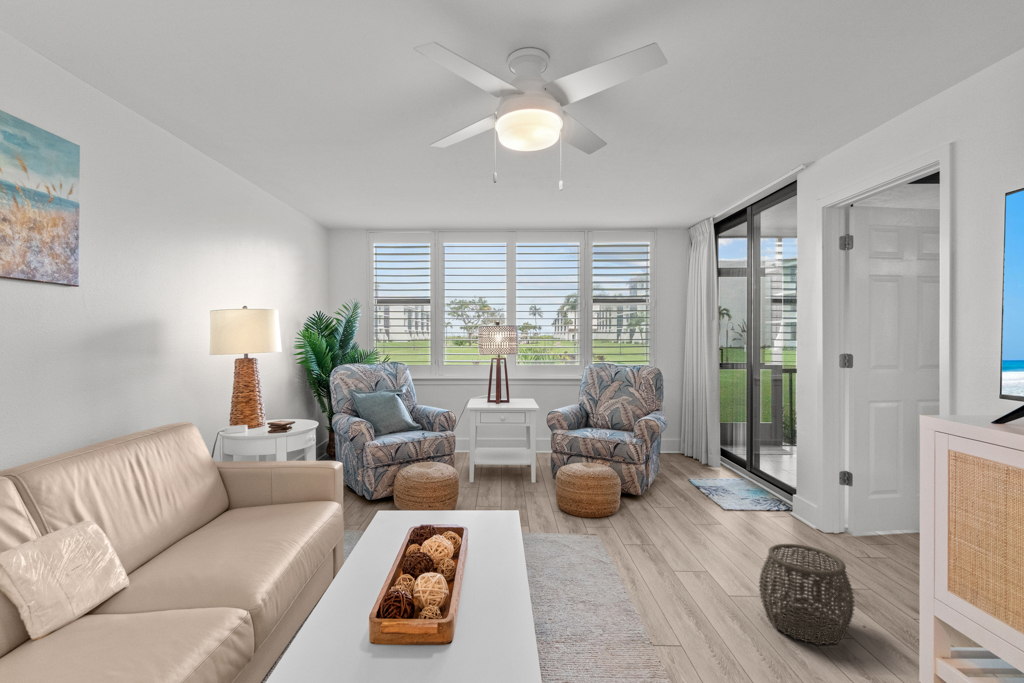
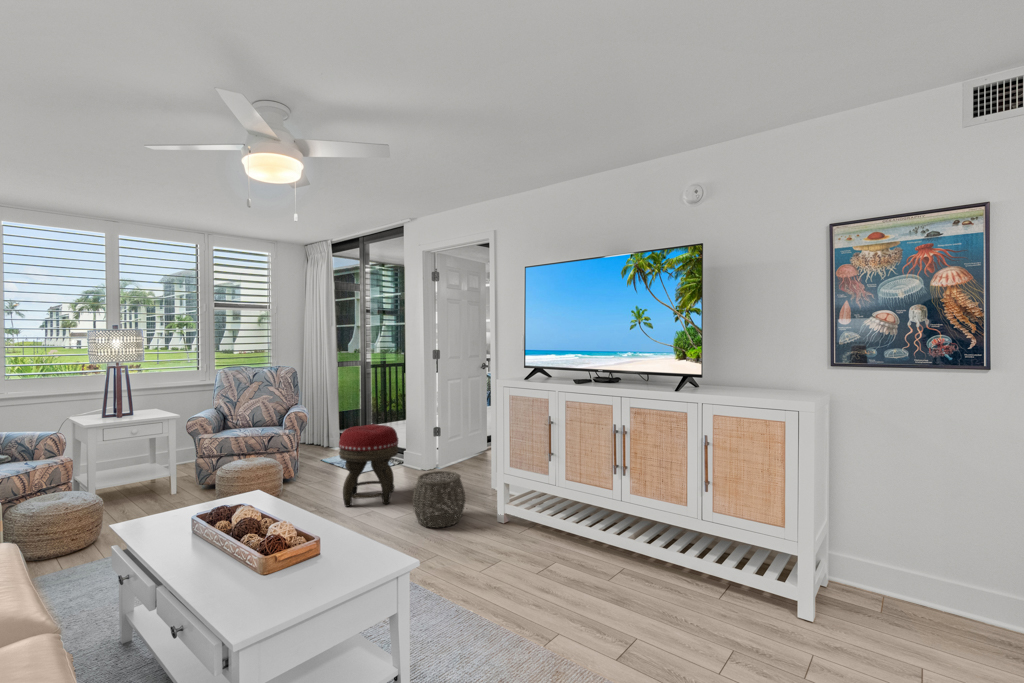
footstool: none [676,451,759,567] -> present [339,424,398,506]

